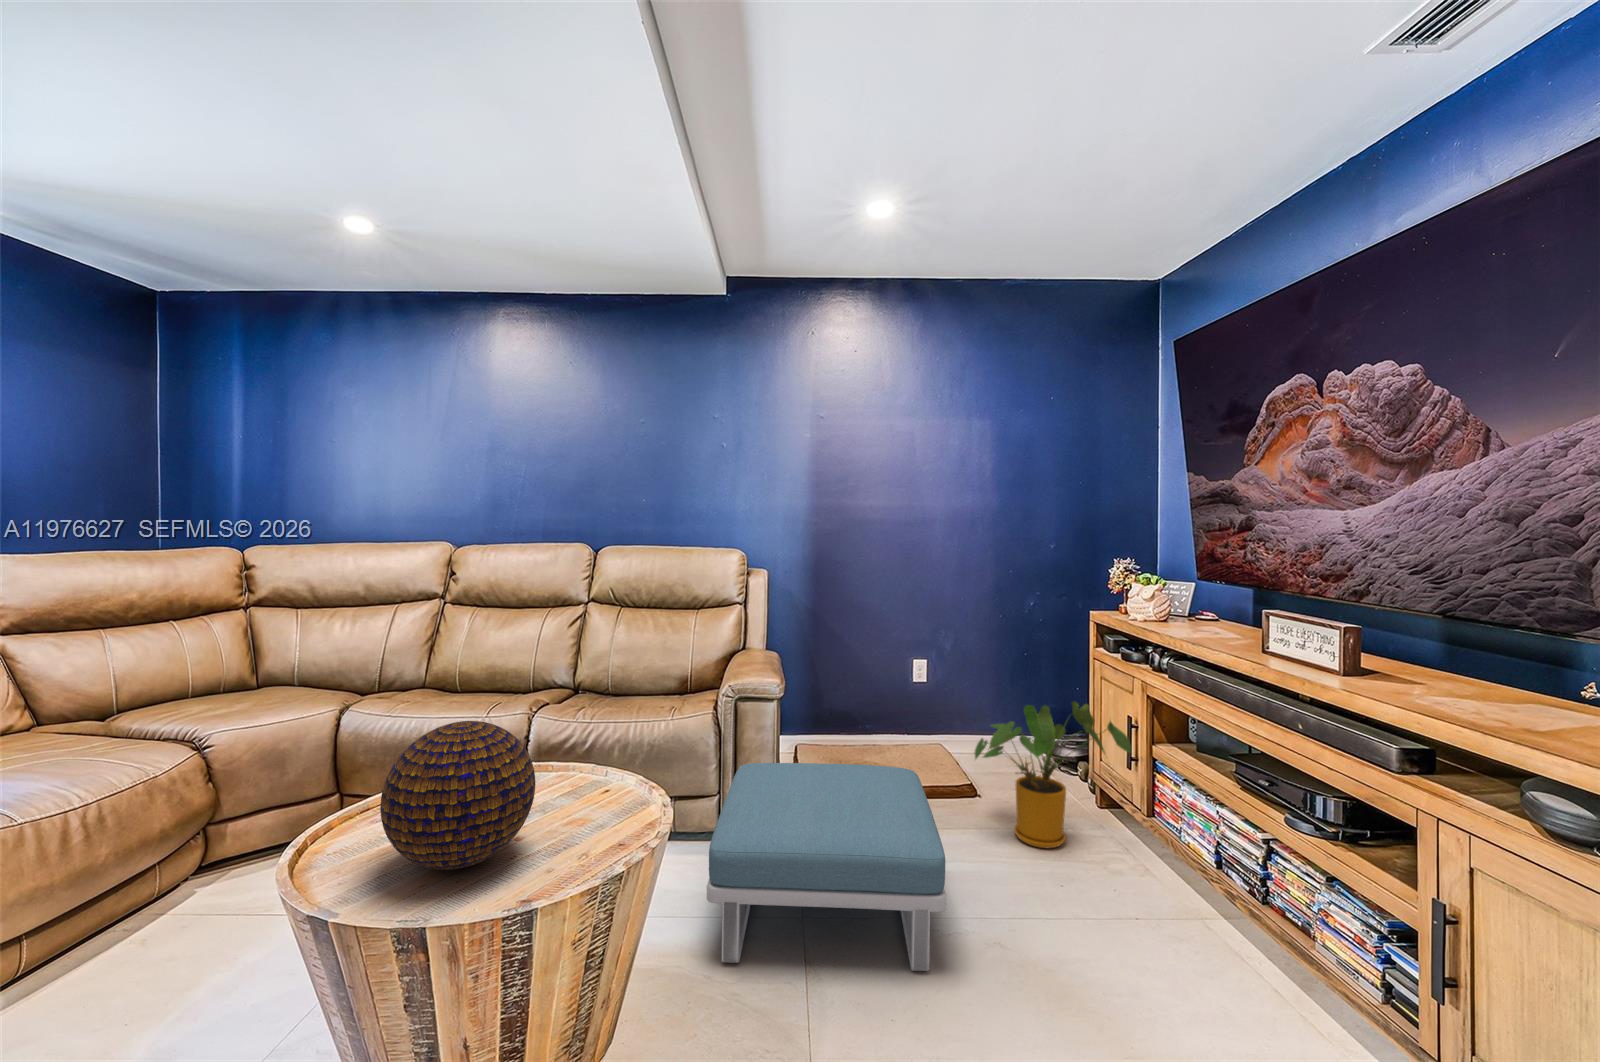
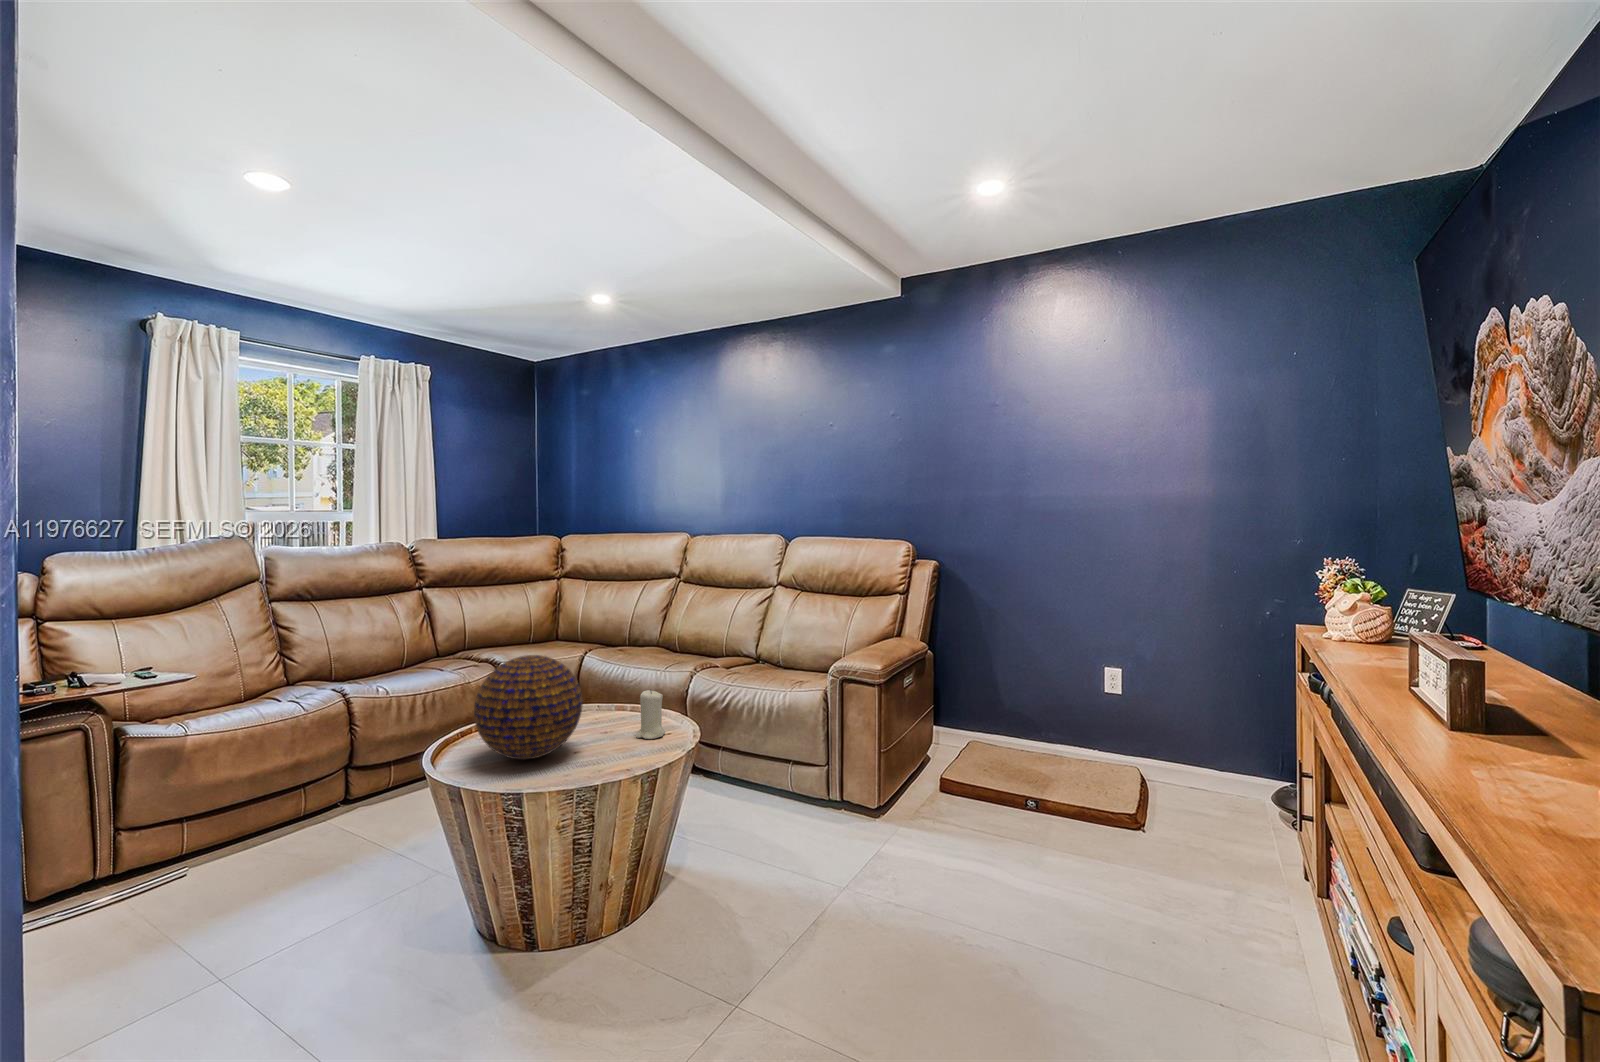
house plant: present [975,702,1131,848] -> none [1091,726,1305,909]
candle: none [567,743,603,805] -> present [636,690,665,739]
footstool: present [707,763,947,971] -> none [732,741,1005,972]

